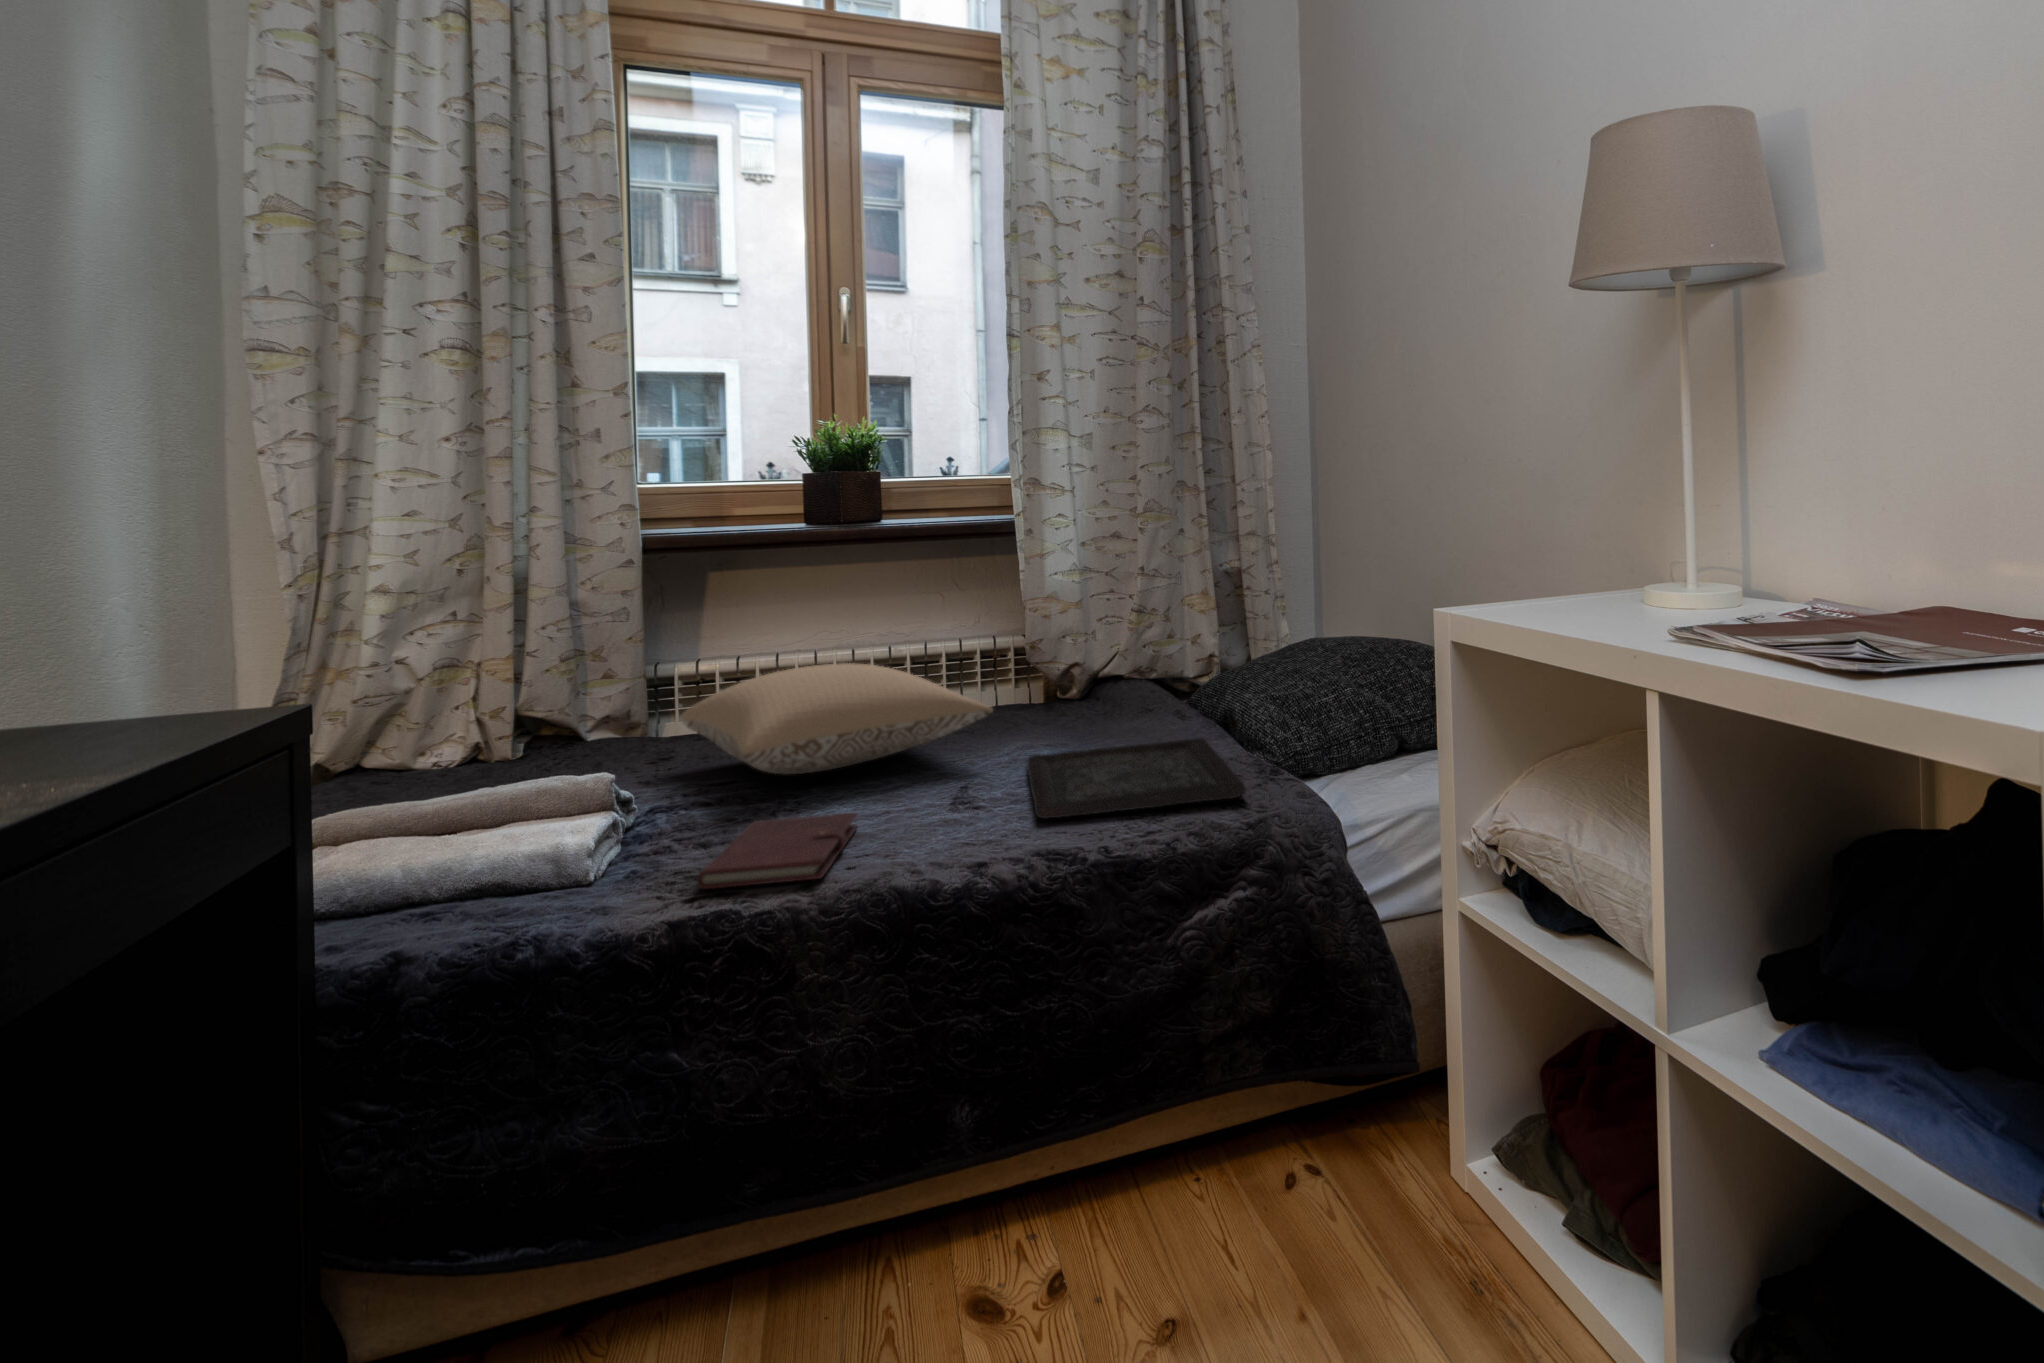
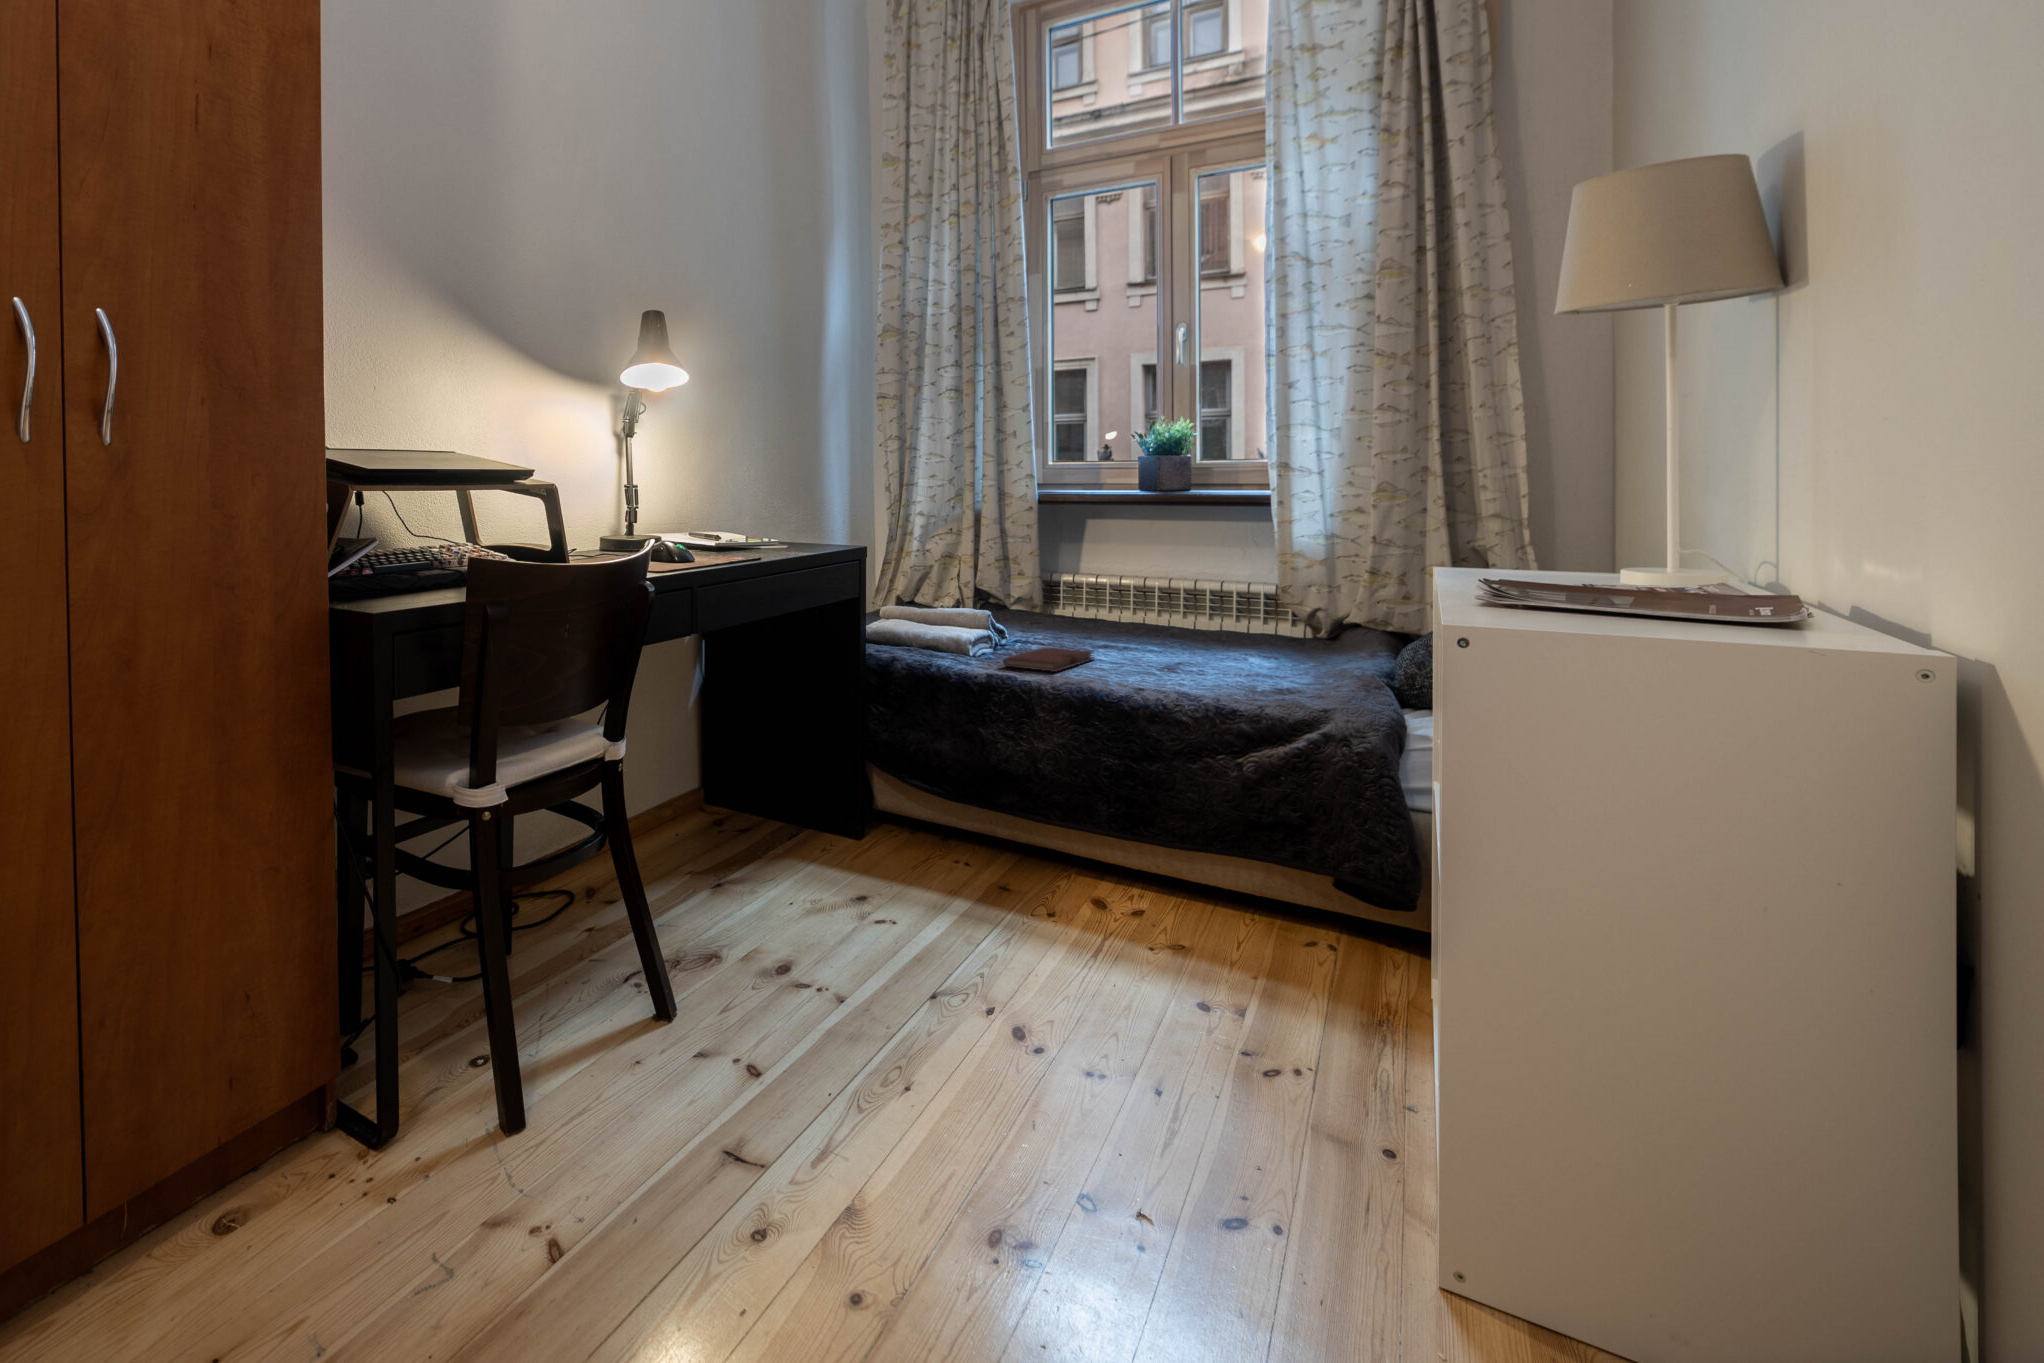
pillow: present [681,663,993,774] -> none [1044,575,1208,635]
tray: present [1027,738,1246,819] -> none [1188,644,1364,681]

